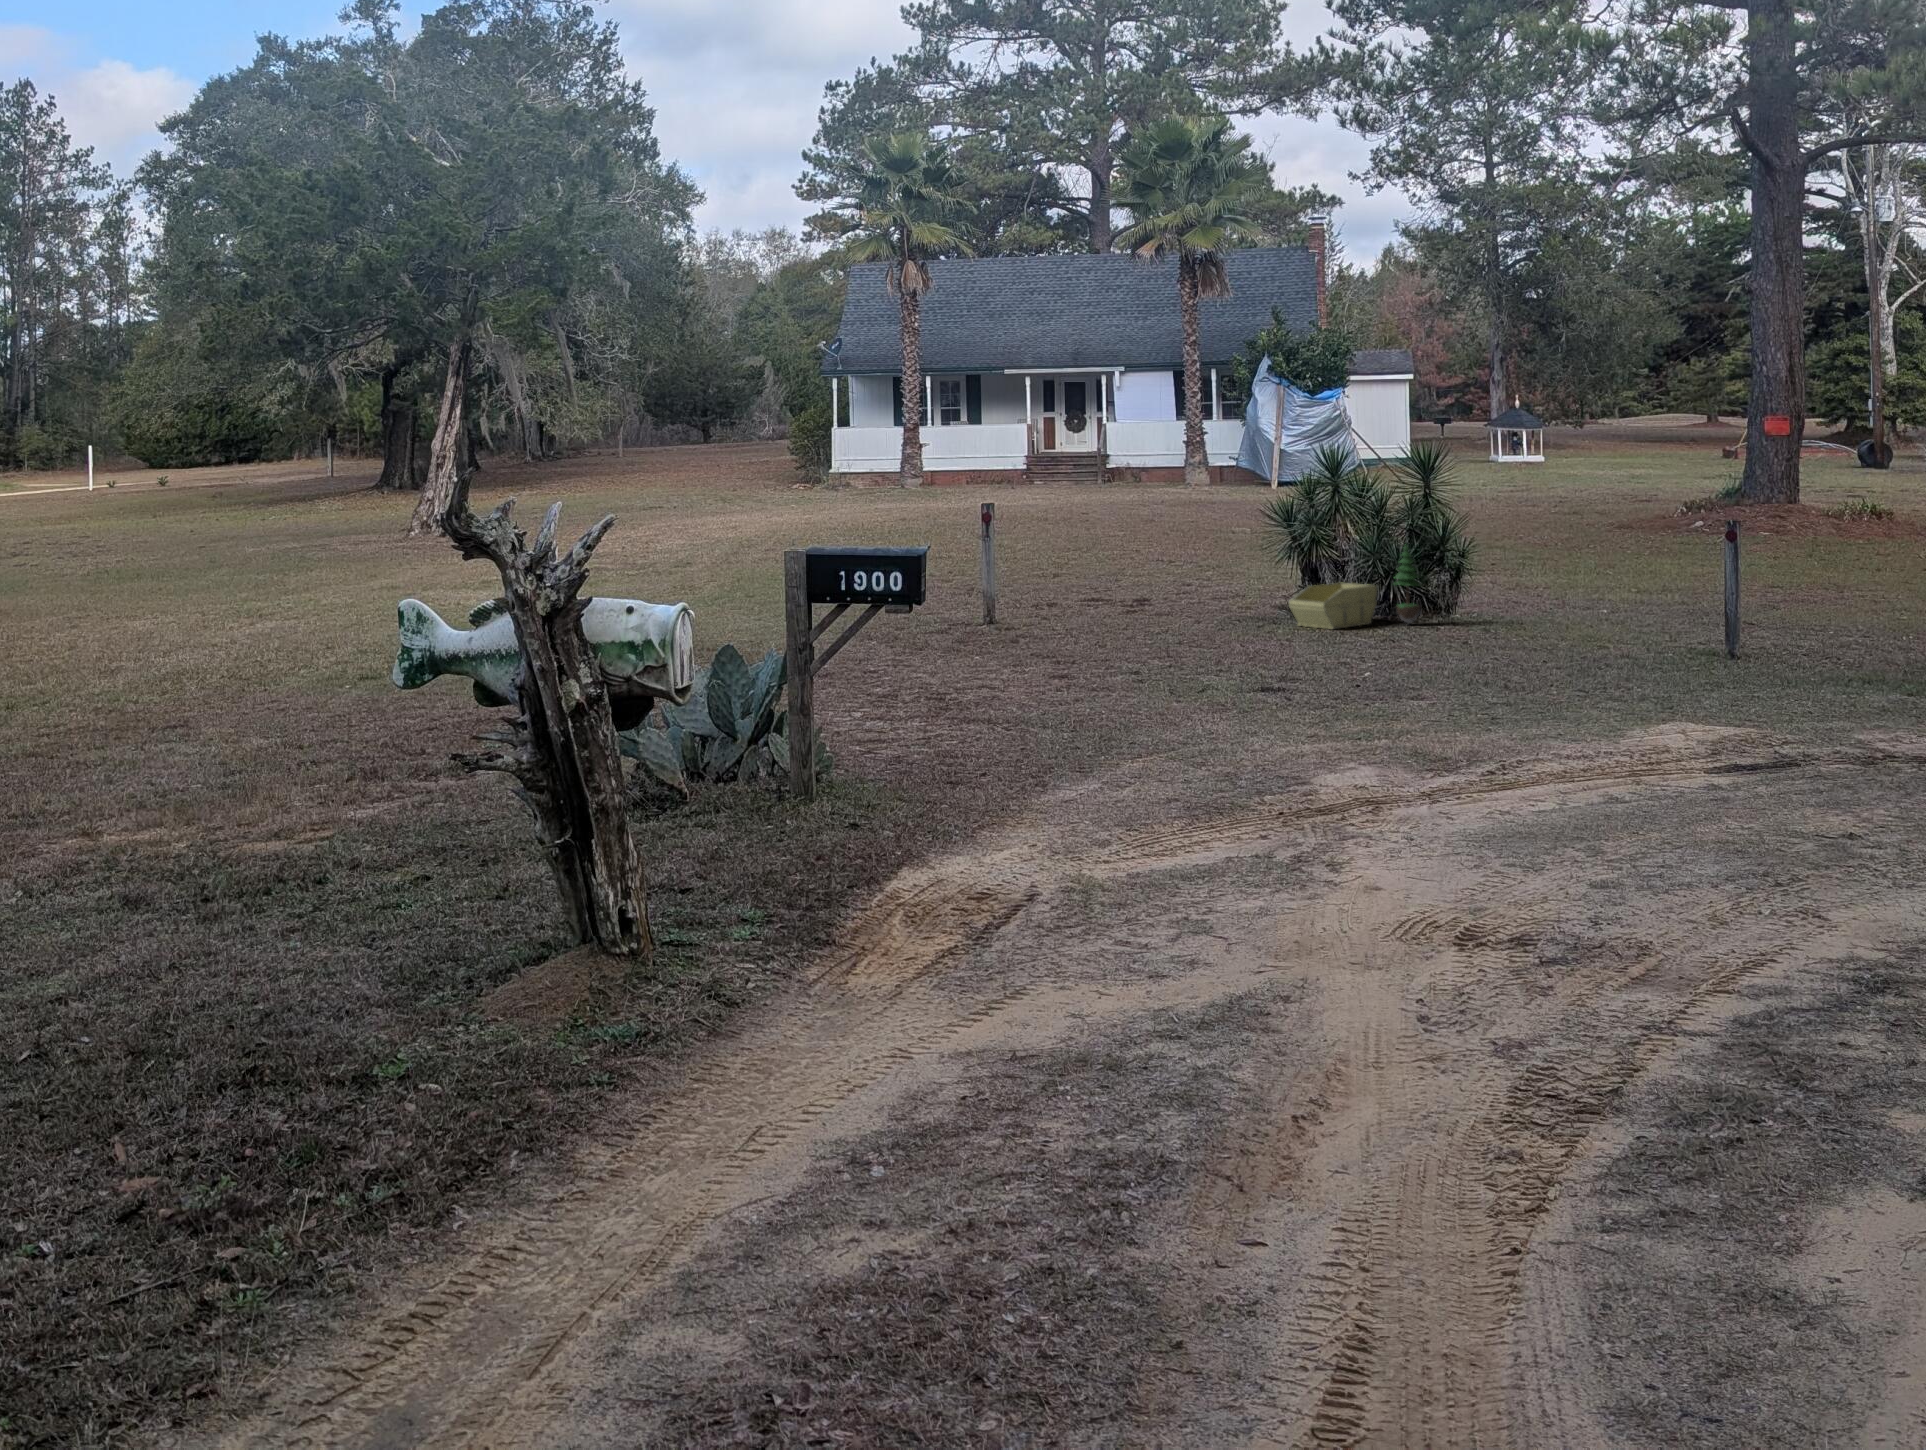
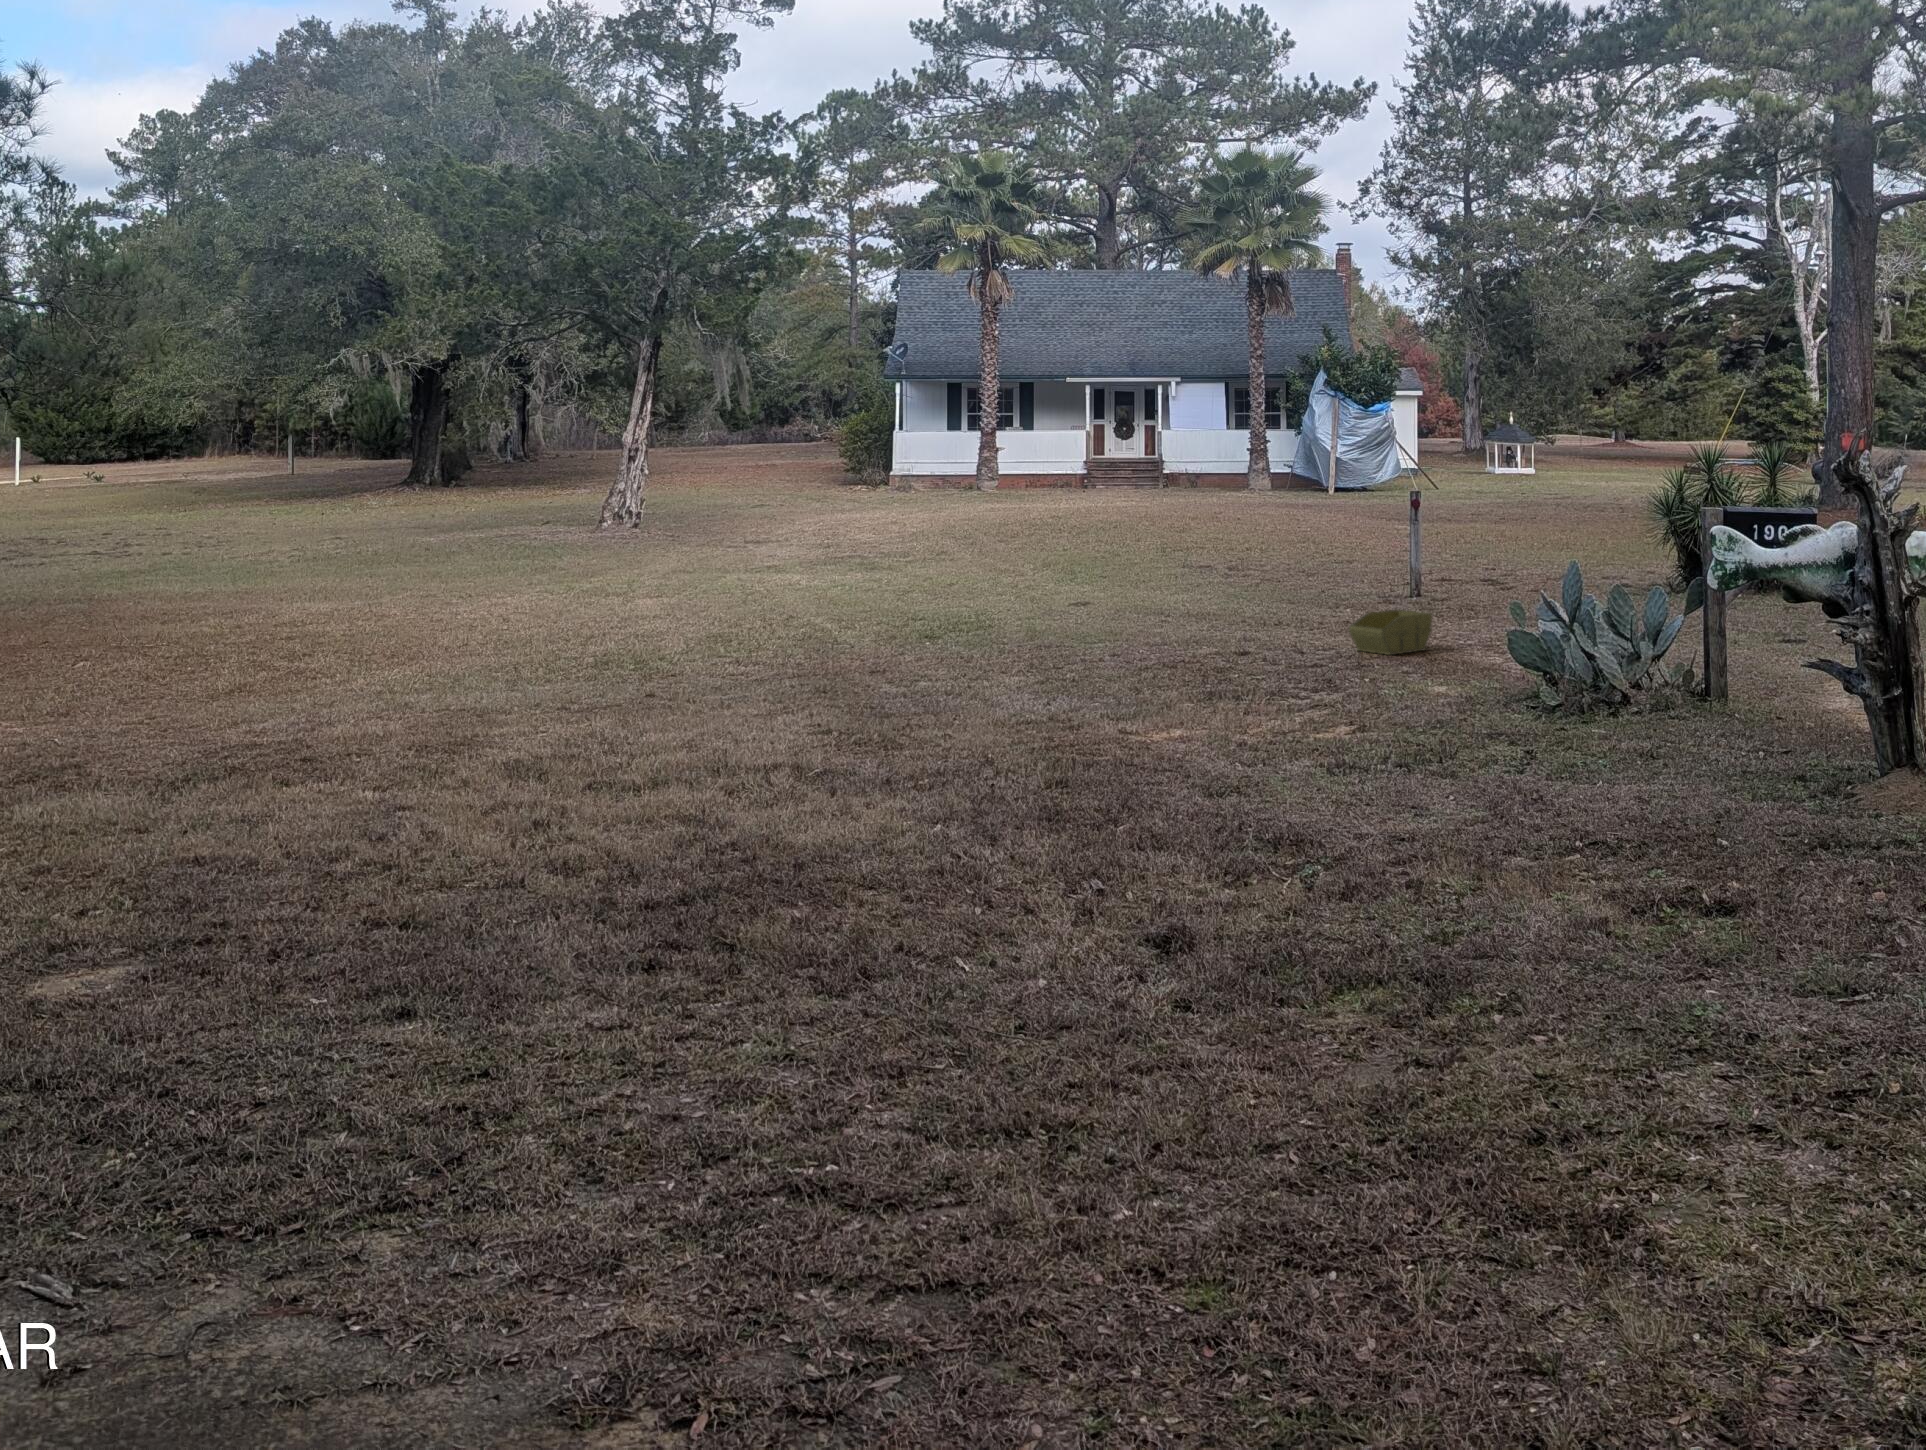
potted tree: present [1394,544,1420,624] -> none [1447,573,1475,652]

